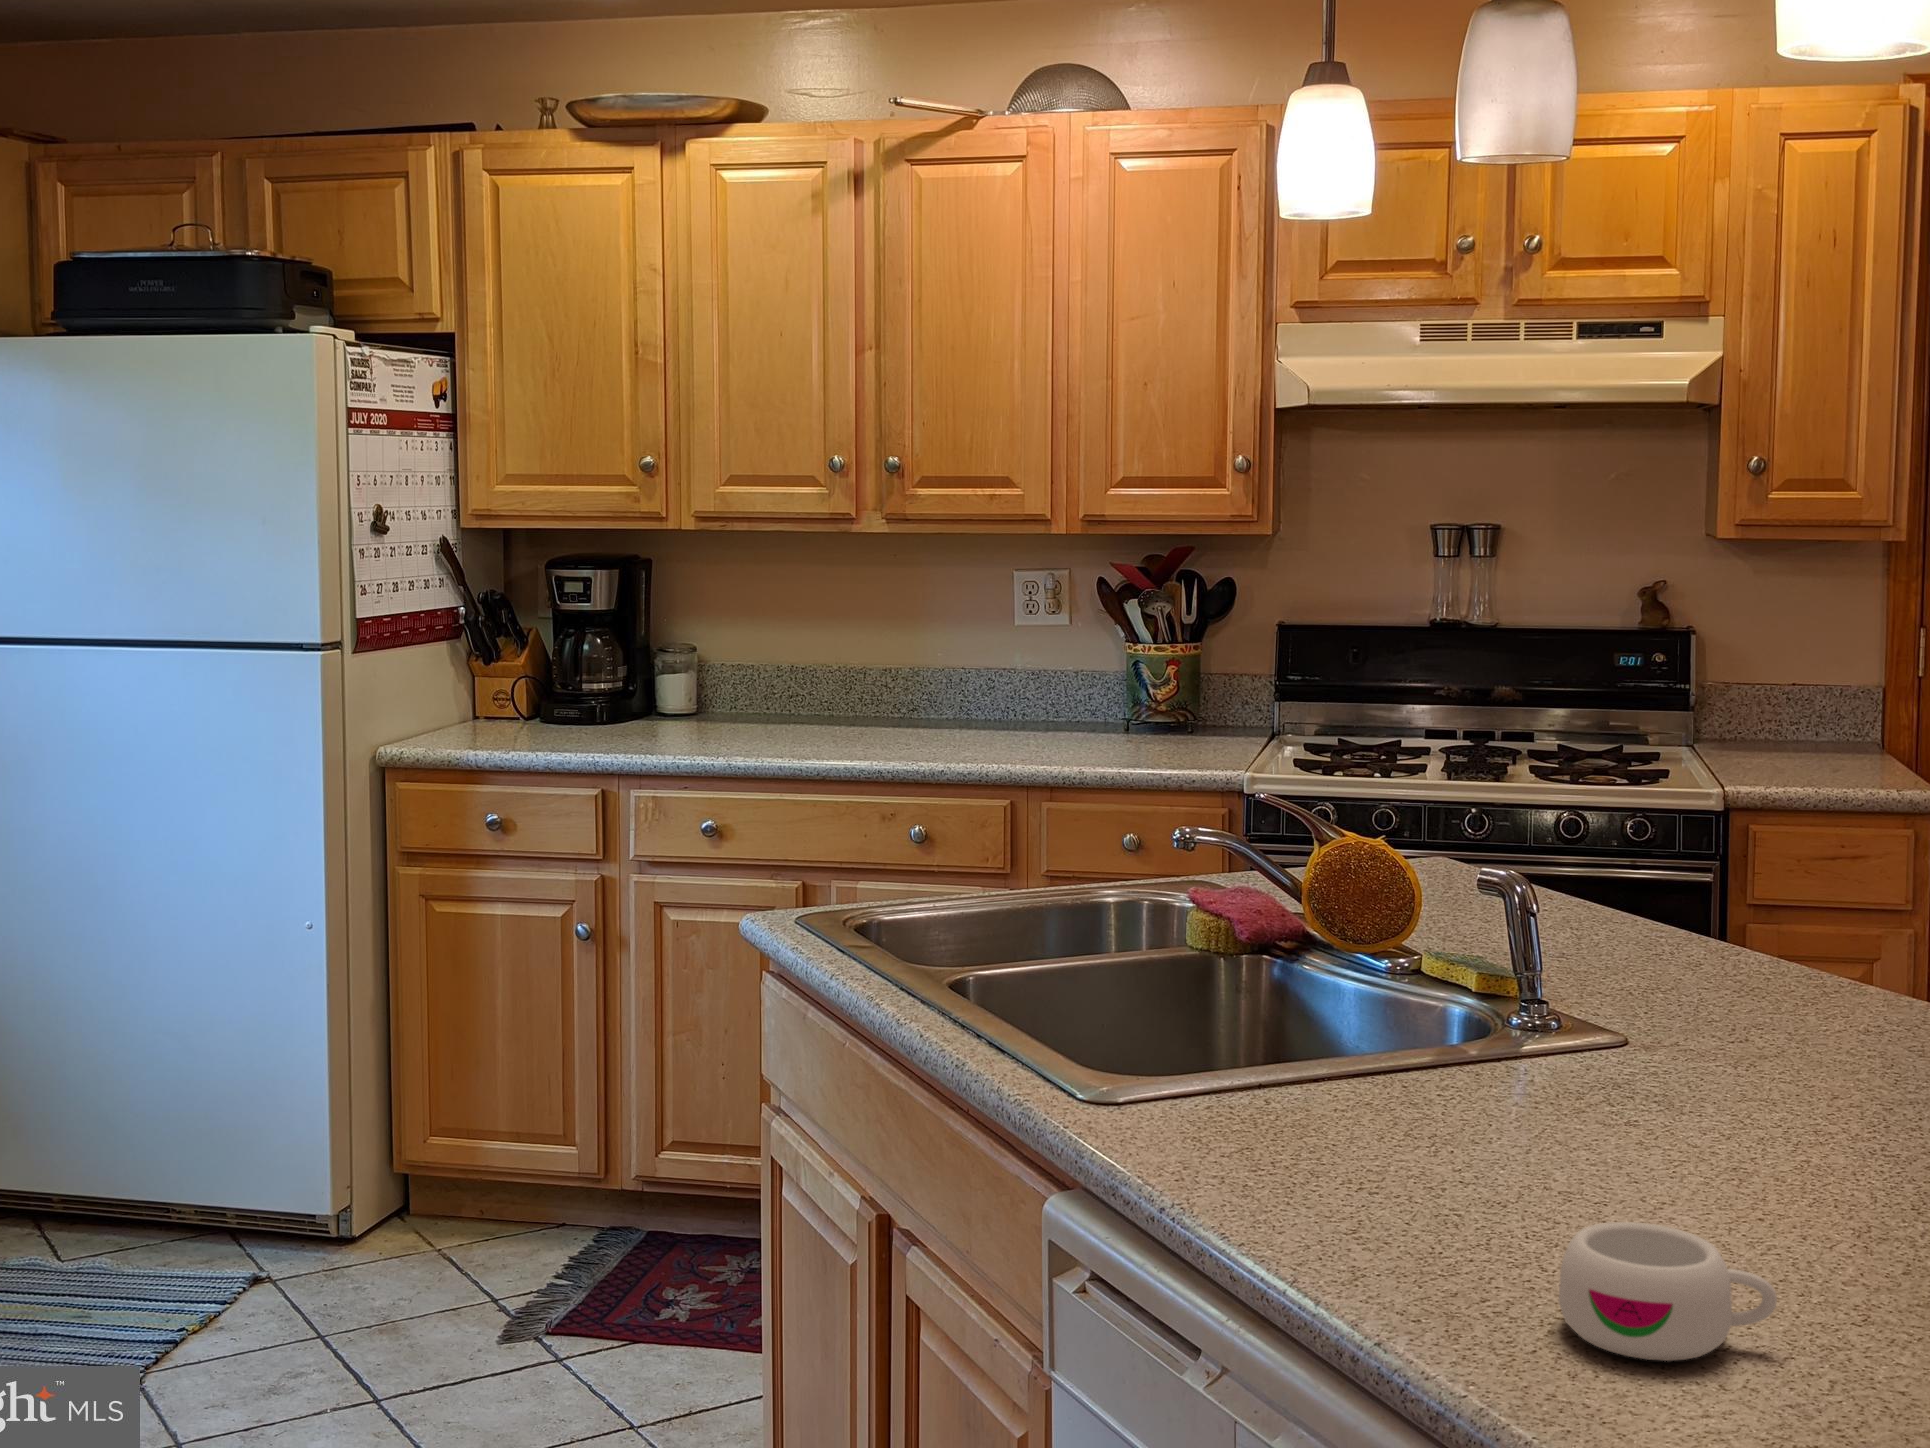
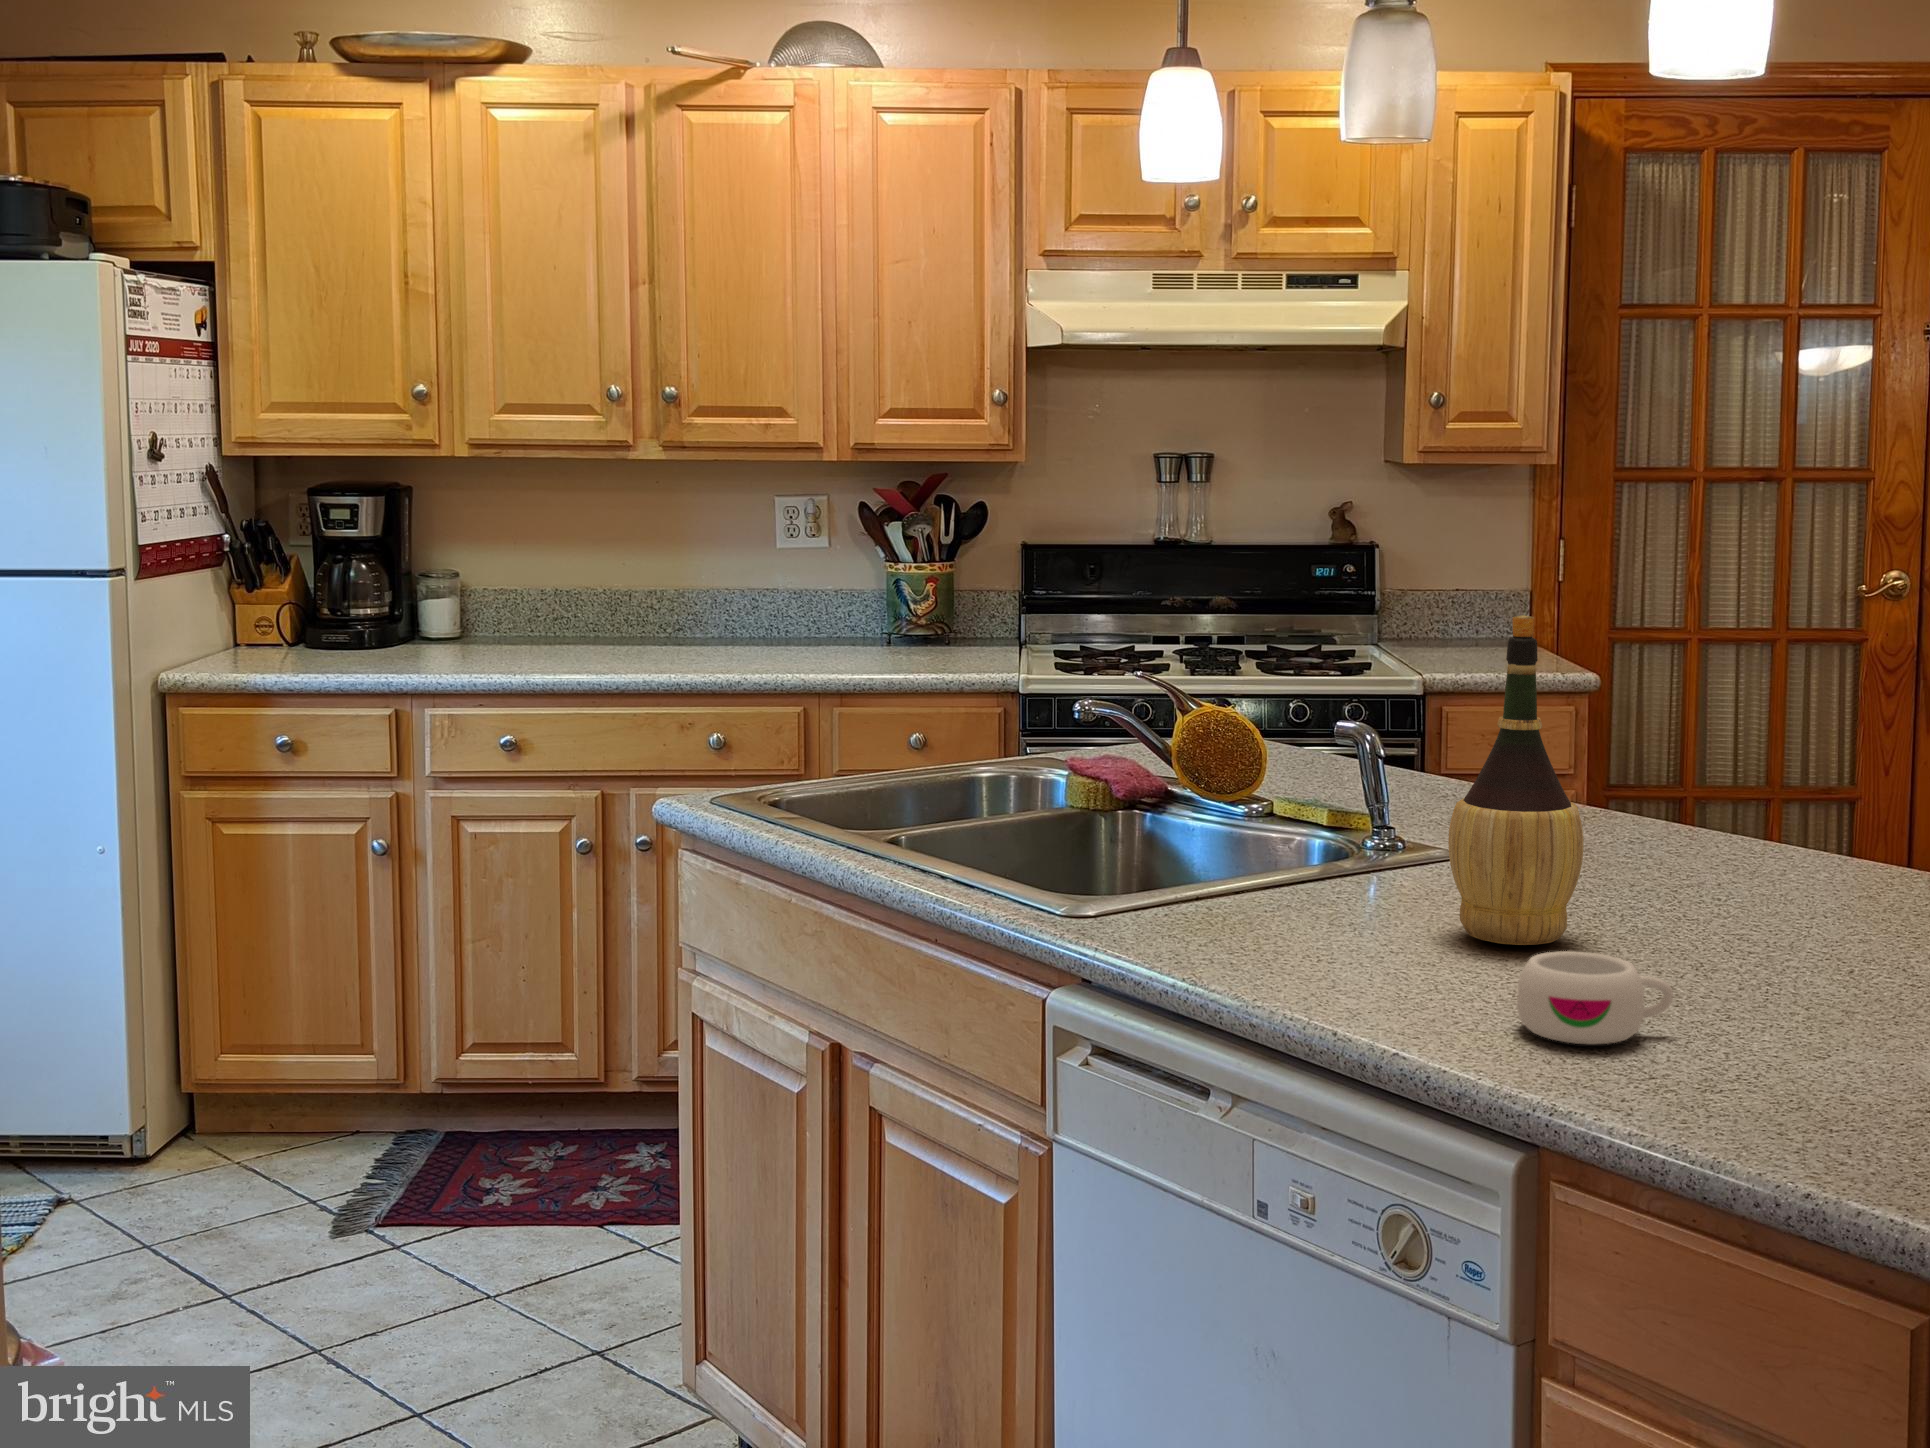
wine bottle: none [1549,764,1727,1190] -> present [1448,615,1584,945]

